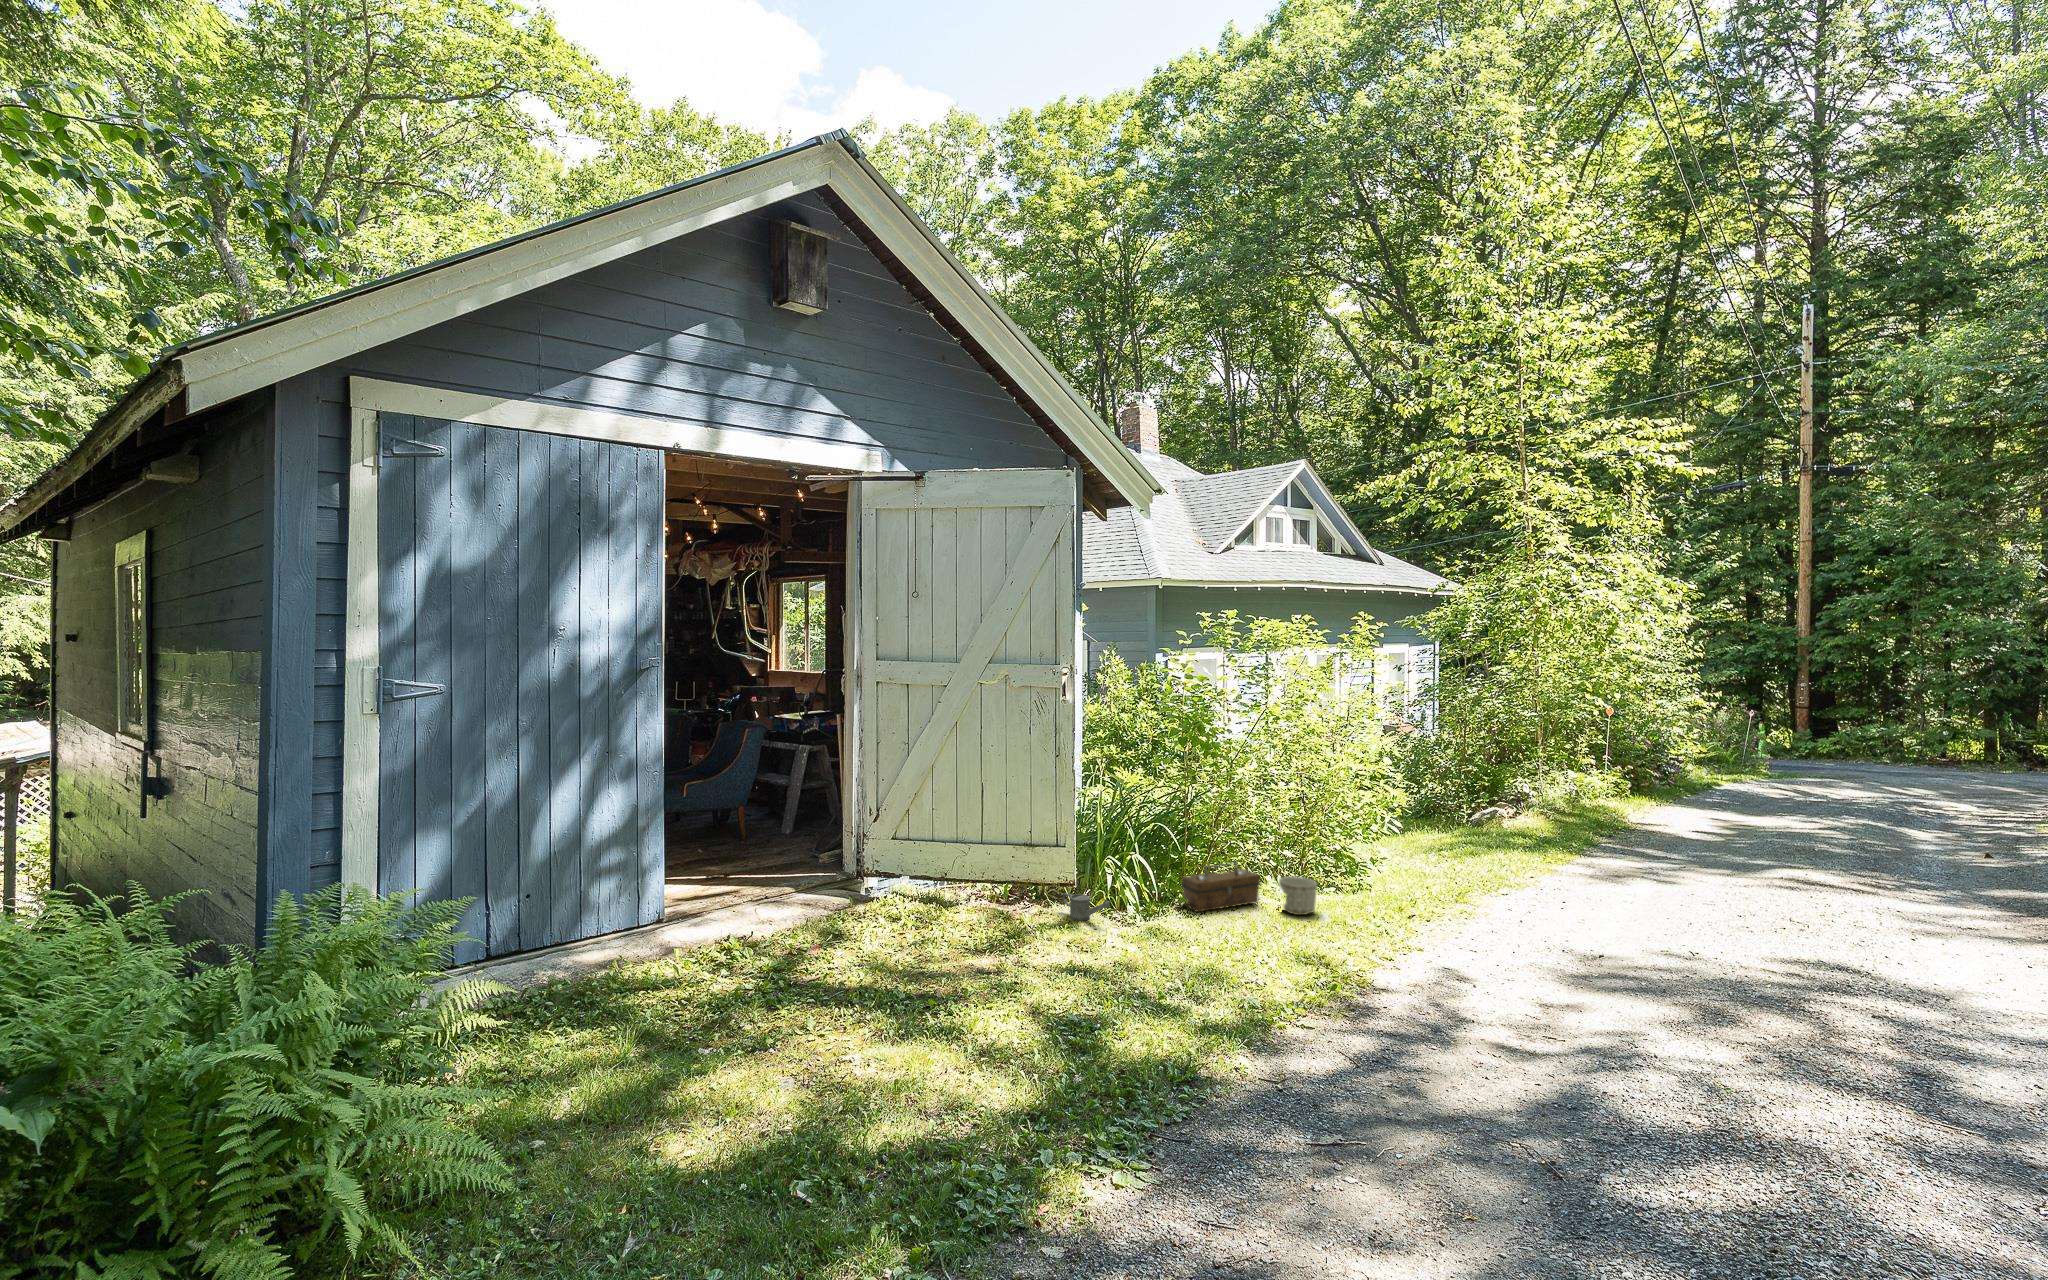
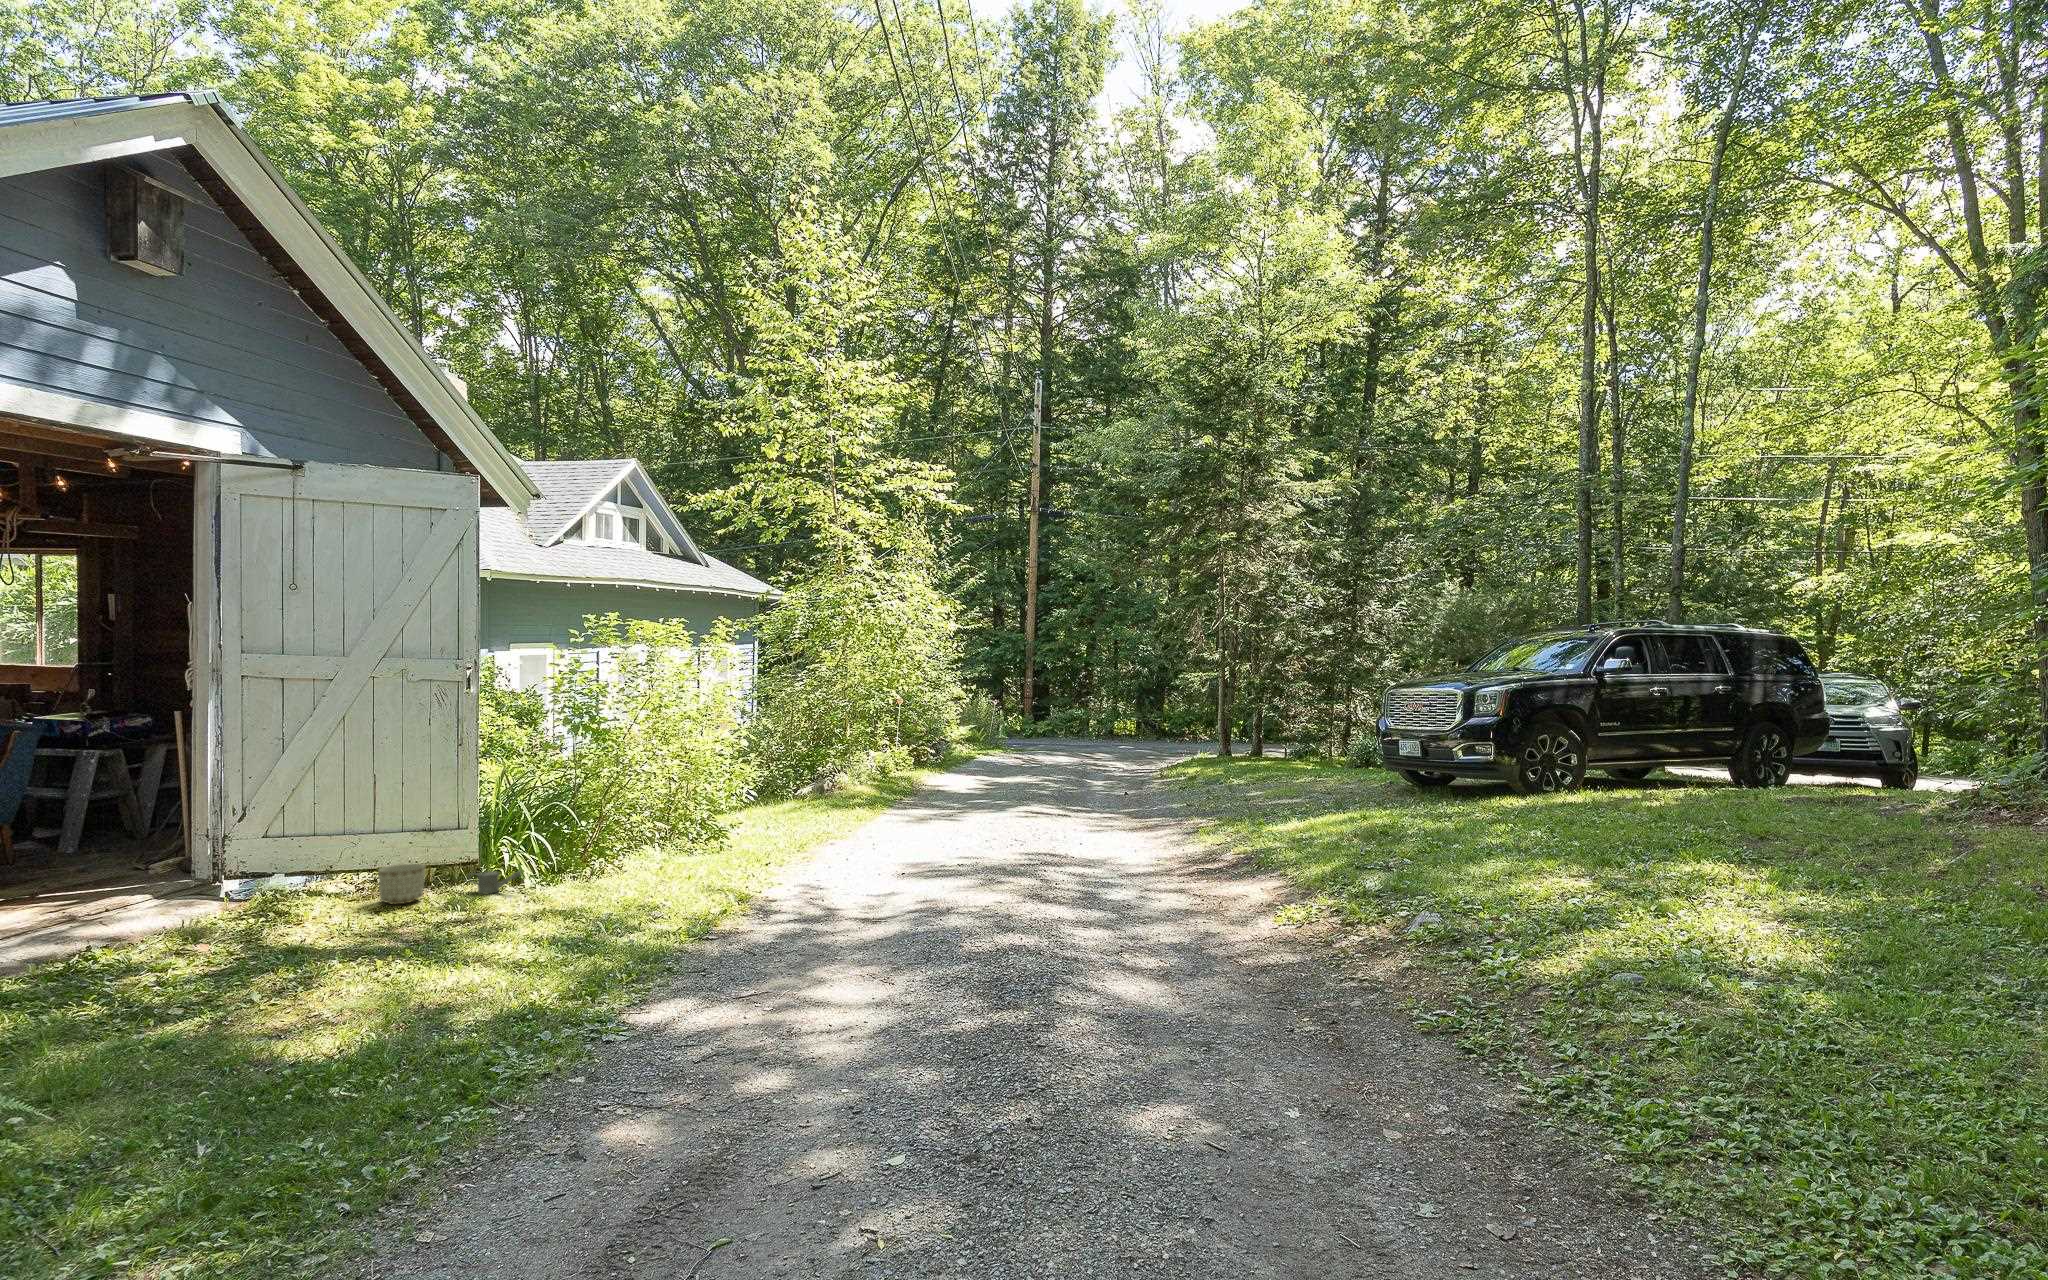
toolbox: present [1181,863,1261,912] -> none [578,829,651,874]
planter: present [1279,876,1317,915] -> present [378,864,425,904]

